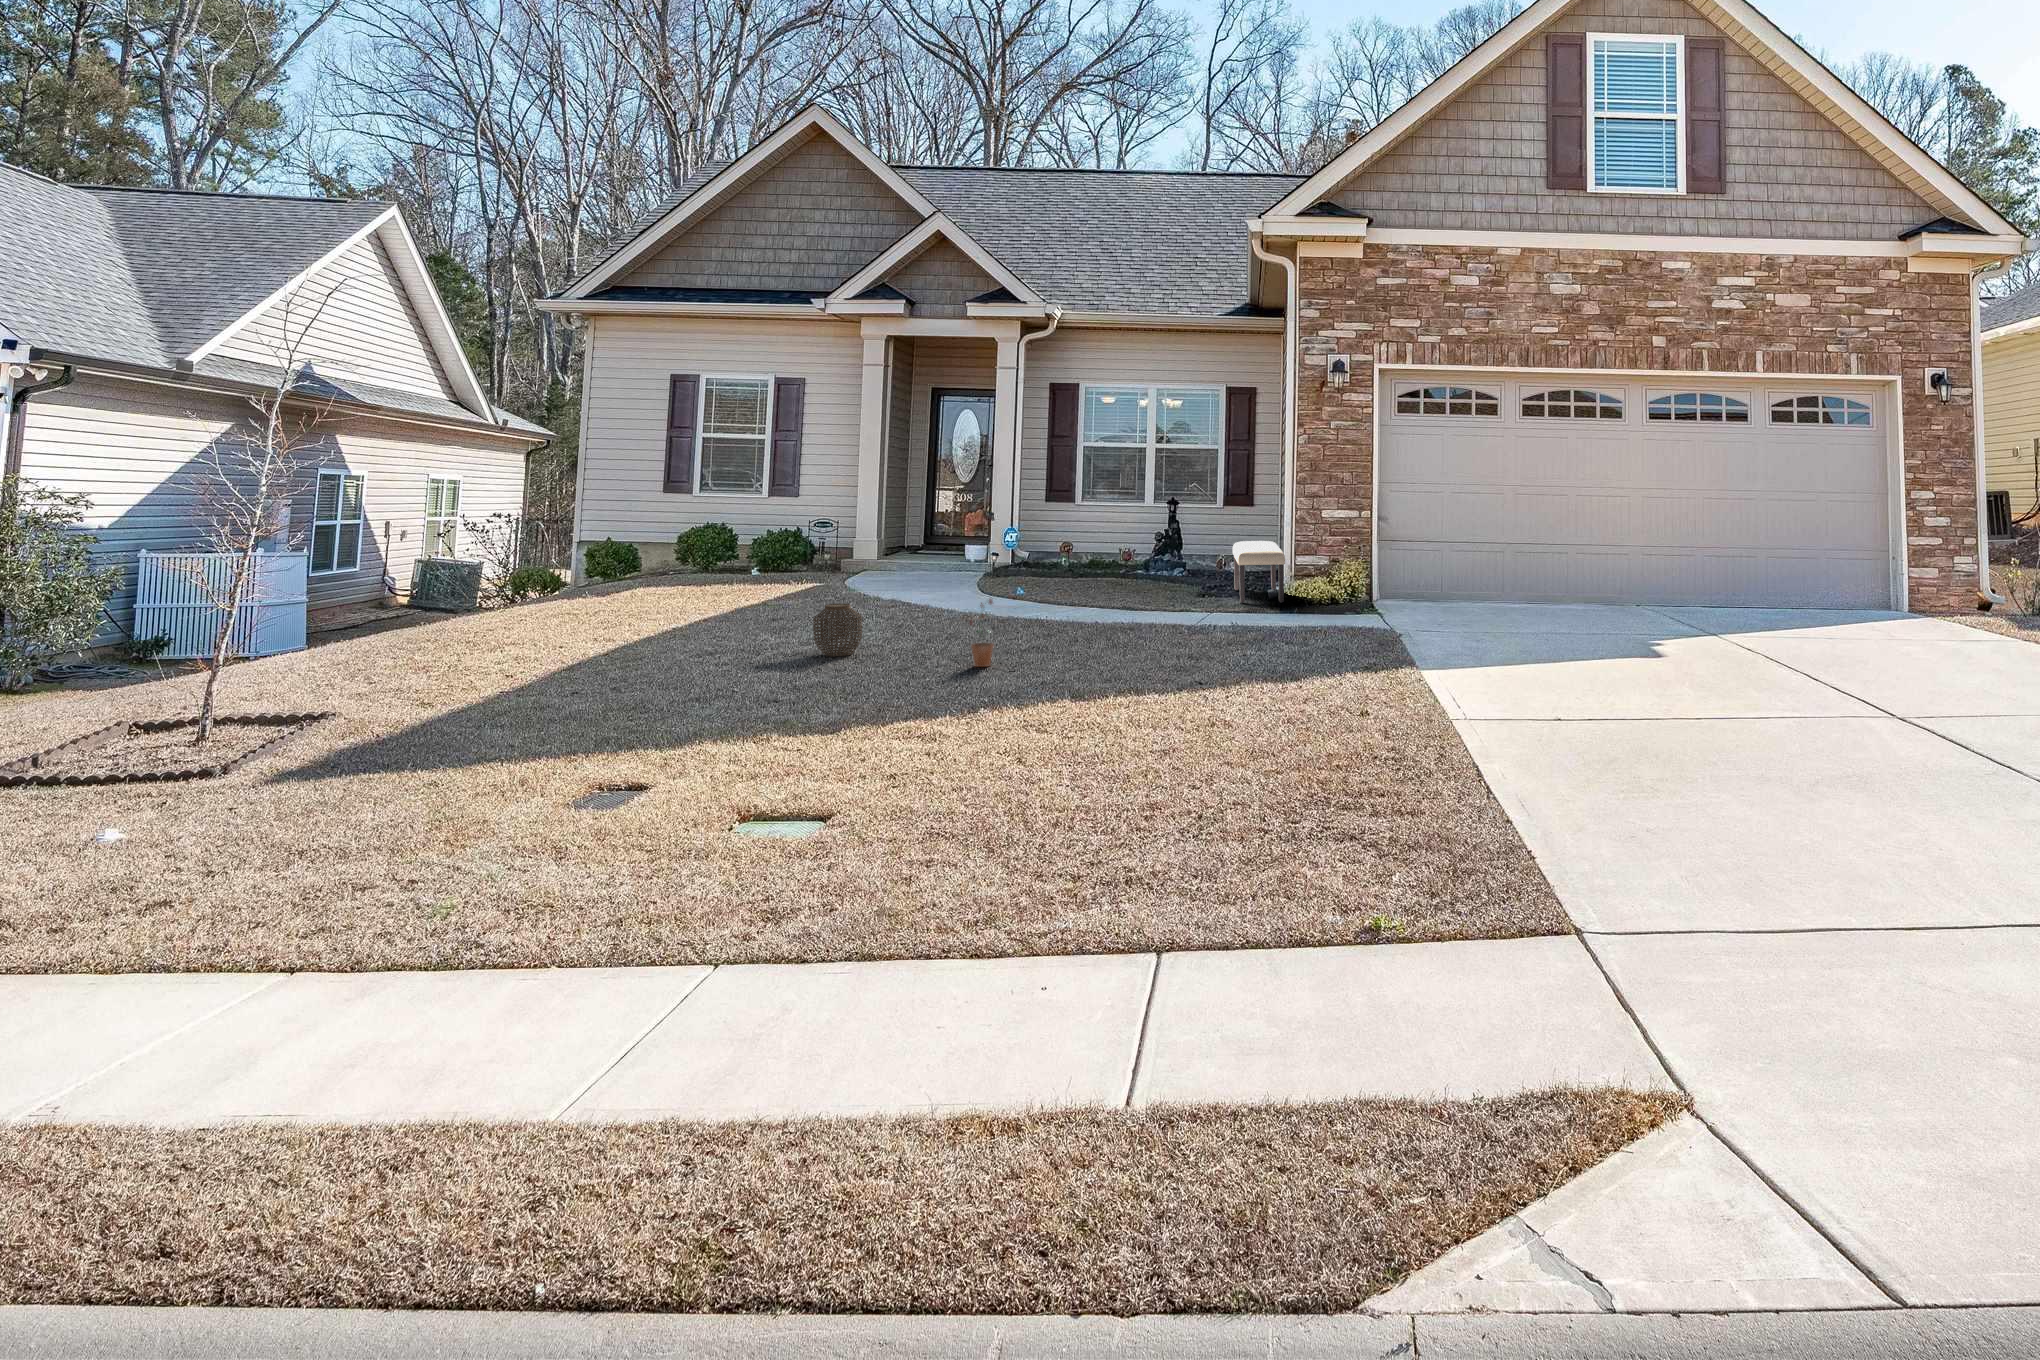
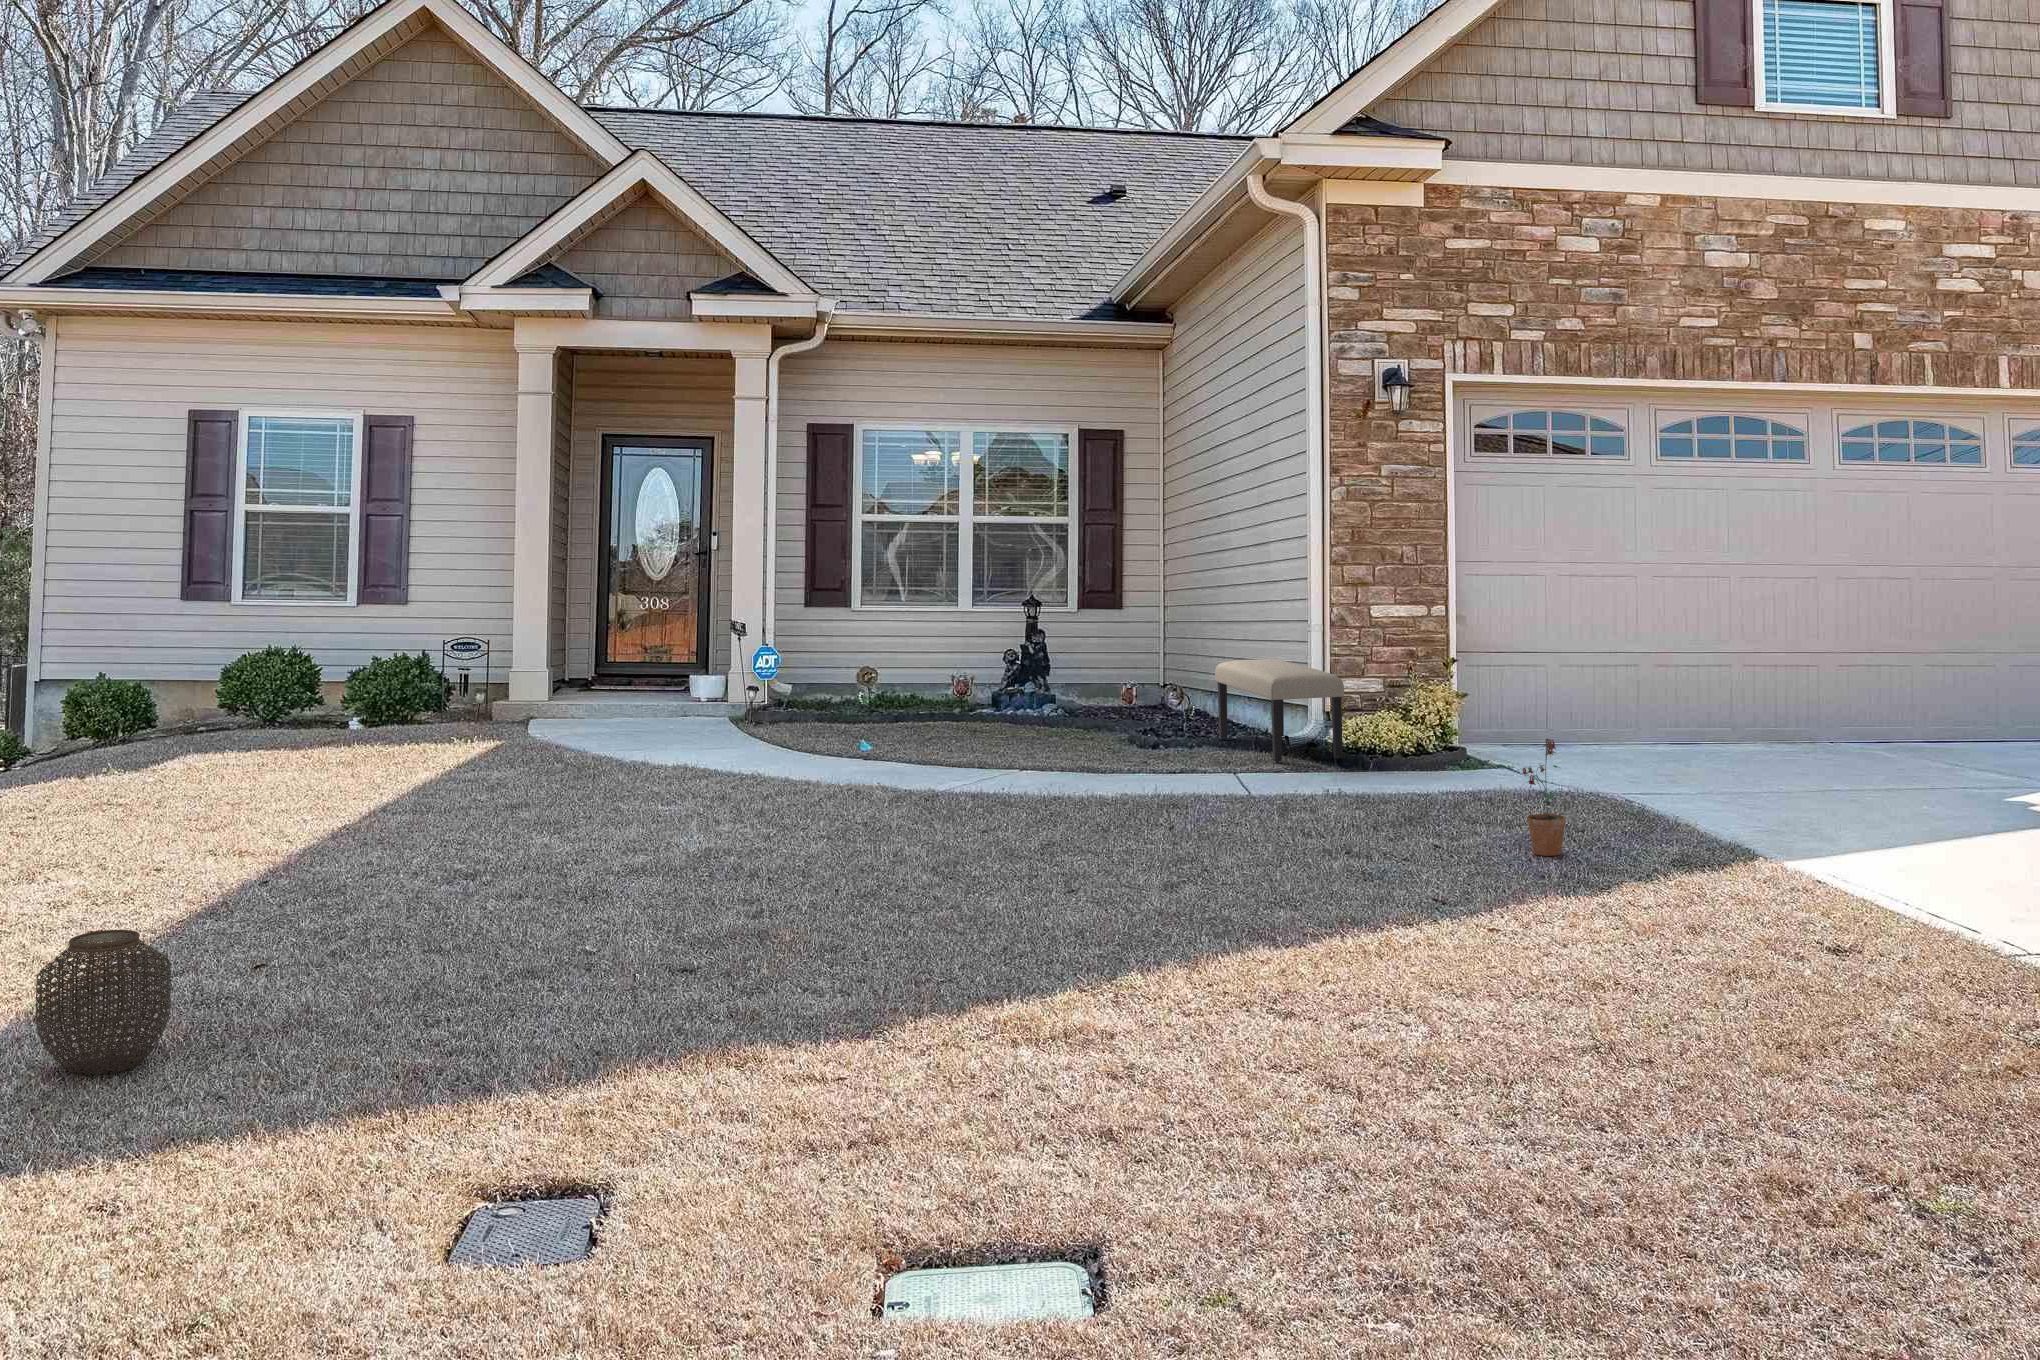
potted plant: present [970,599,994,667] -> present [1522,739,1566,856]
woven basket: present [813,604,862,656] -> present [36,930,171,1075]

